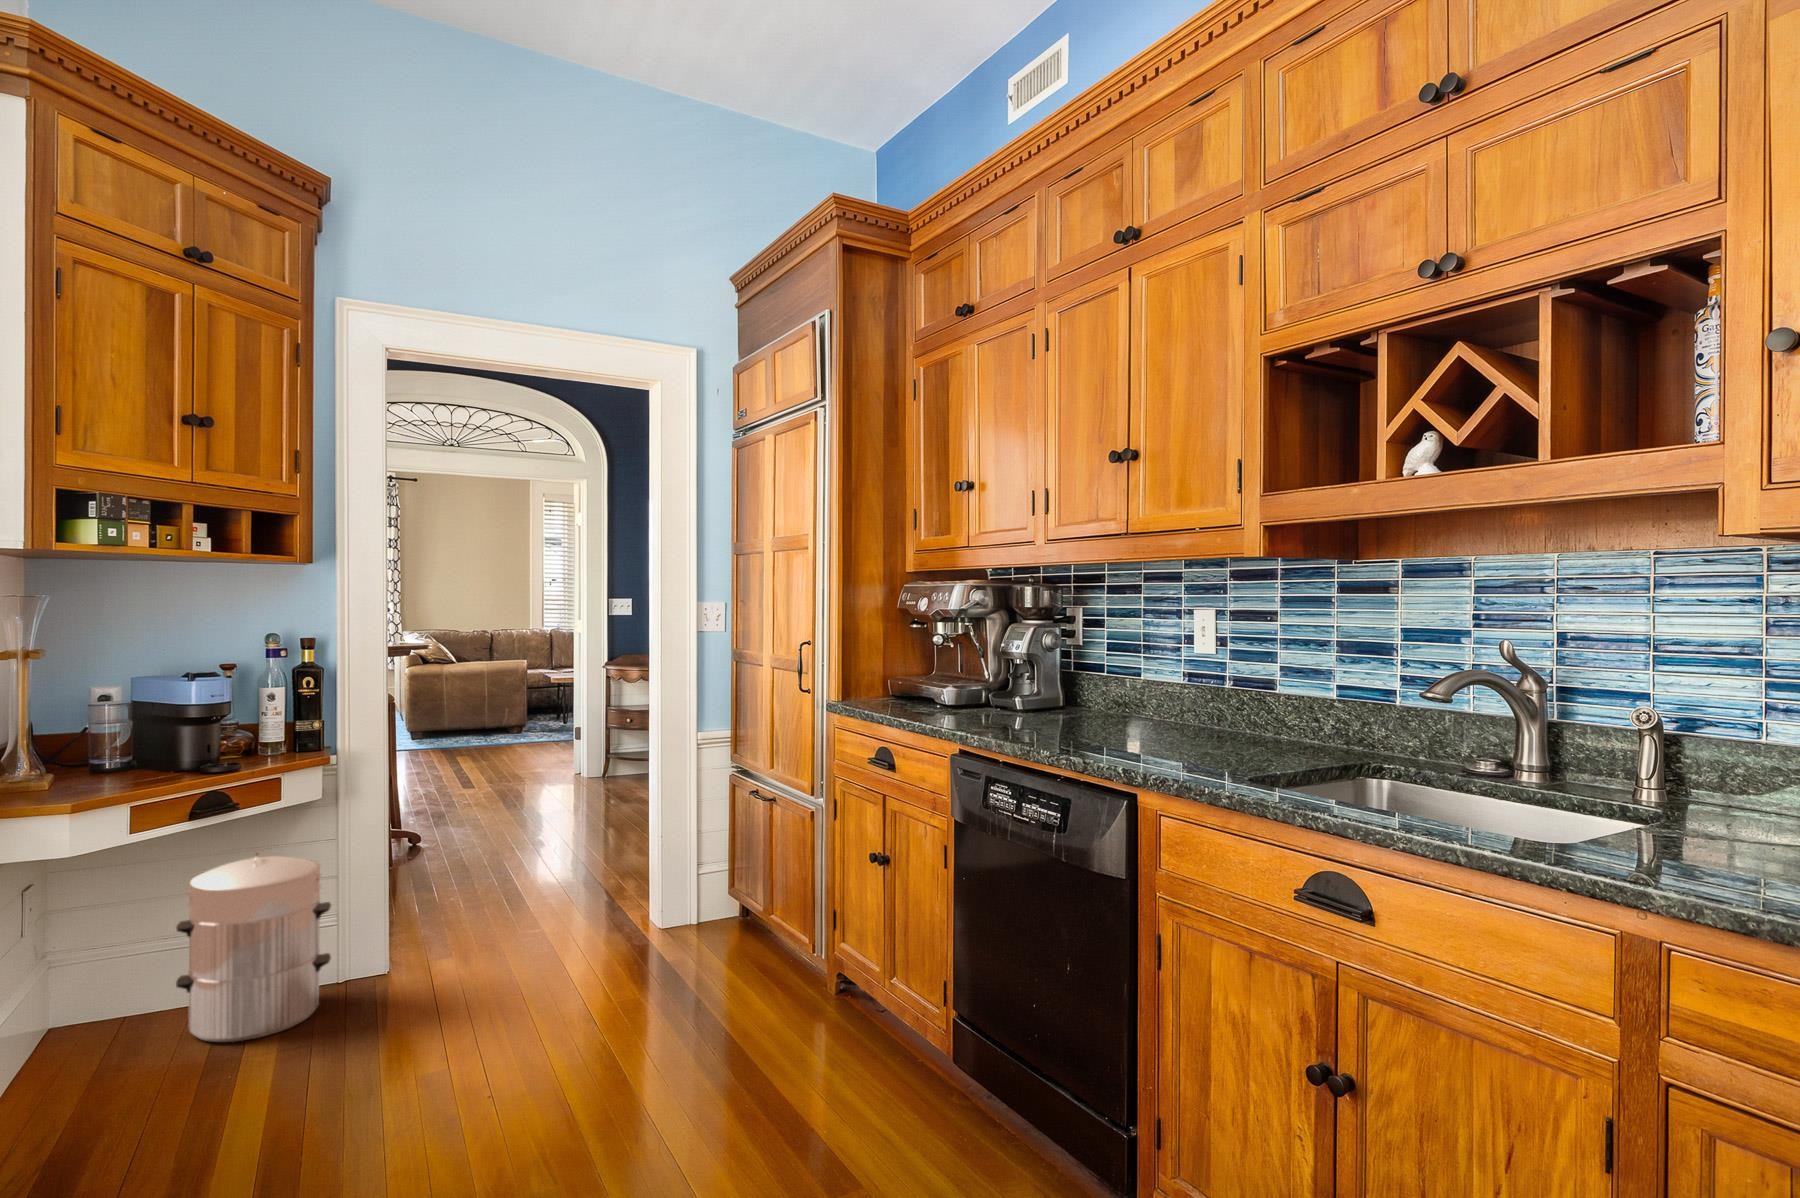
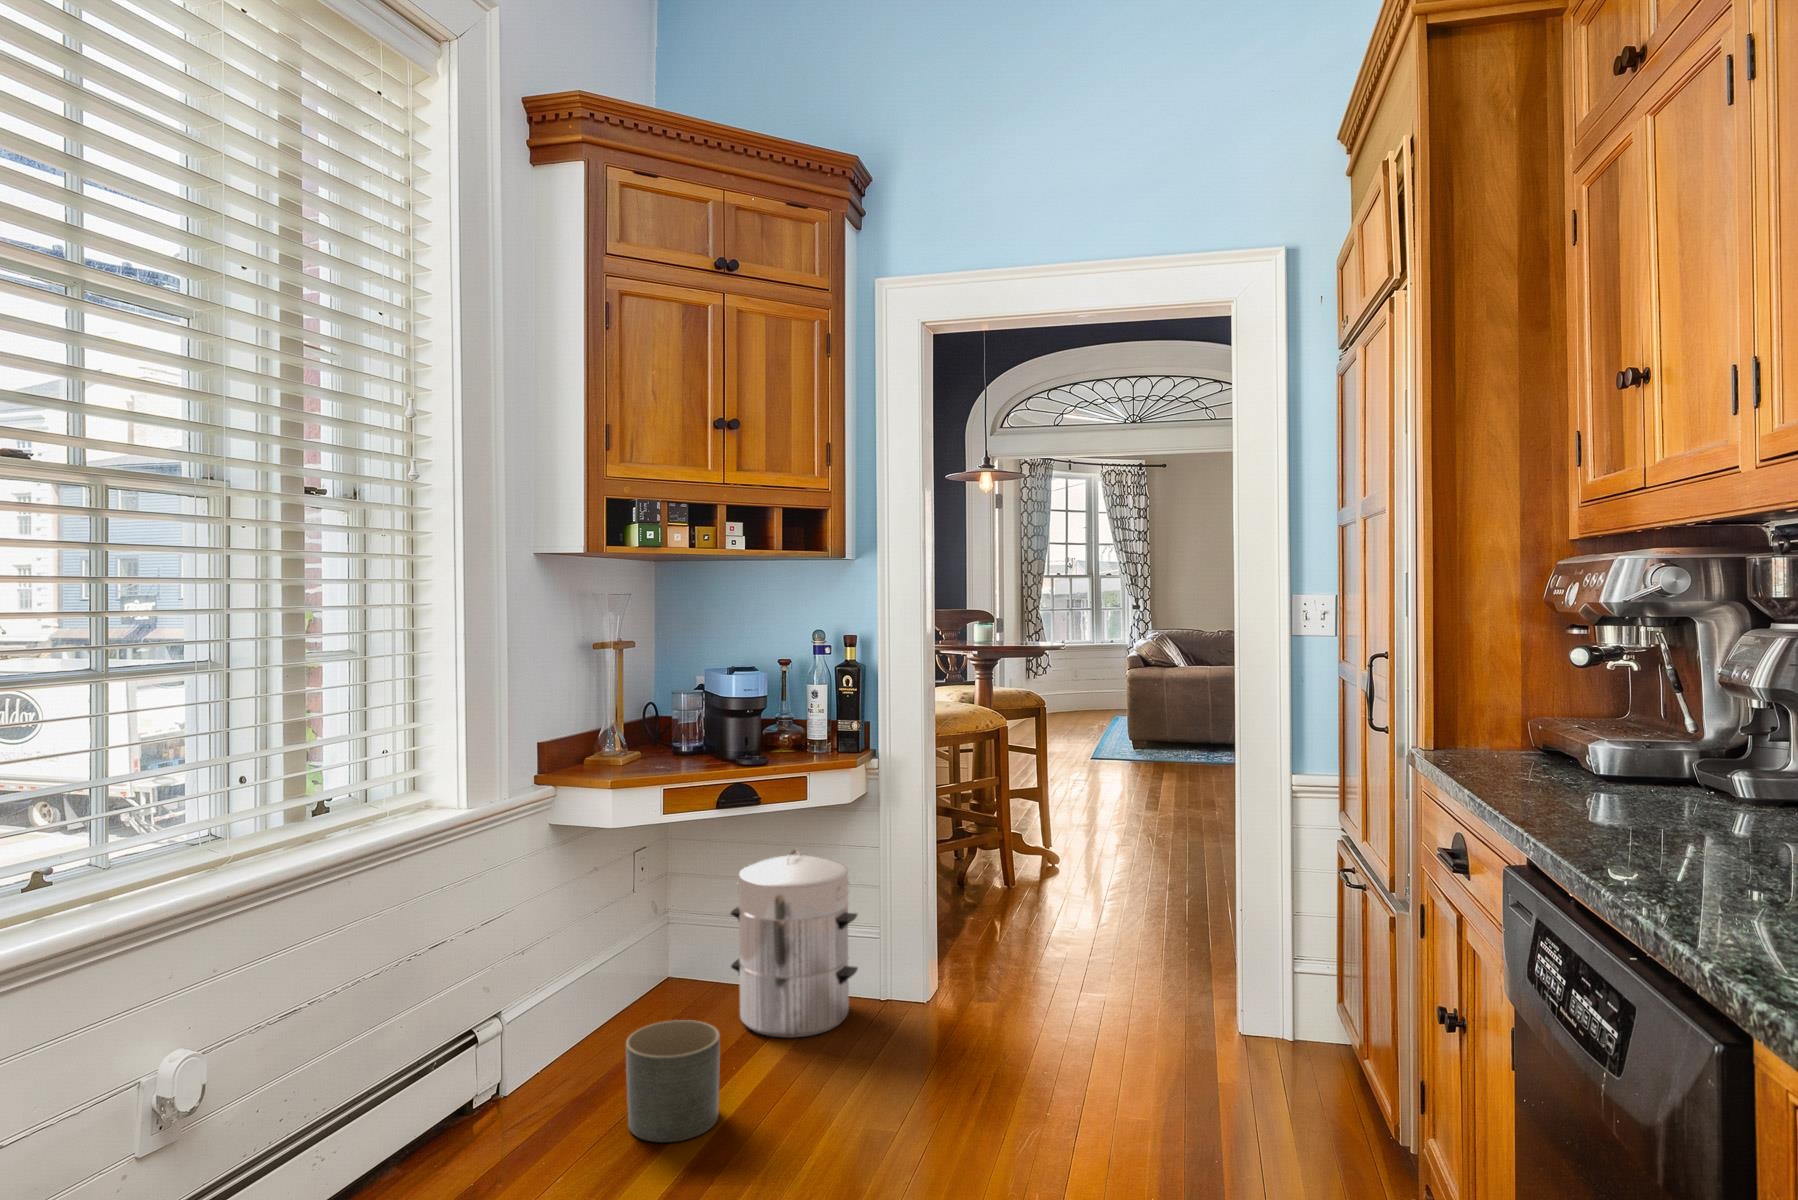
planter: none [142,1028,258,1159] -> present [626,1020,720,1142]

